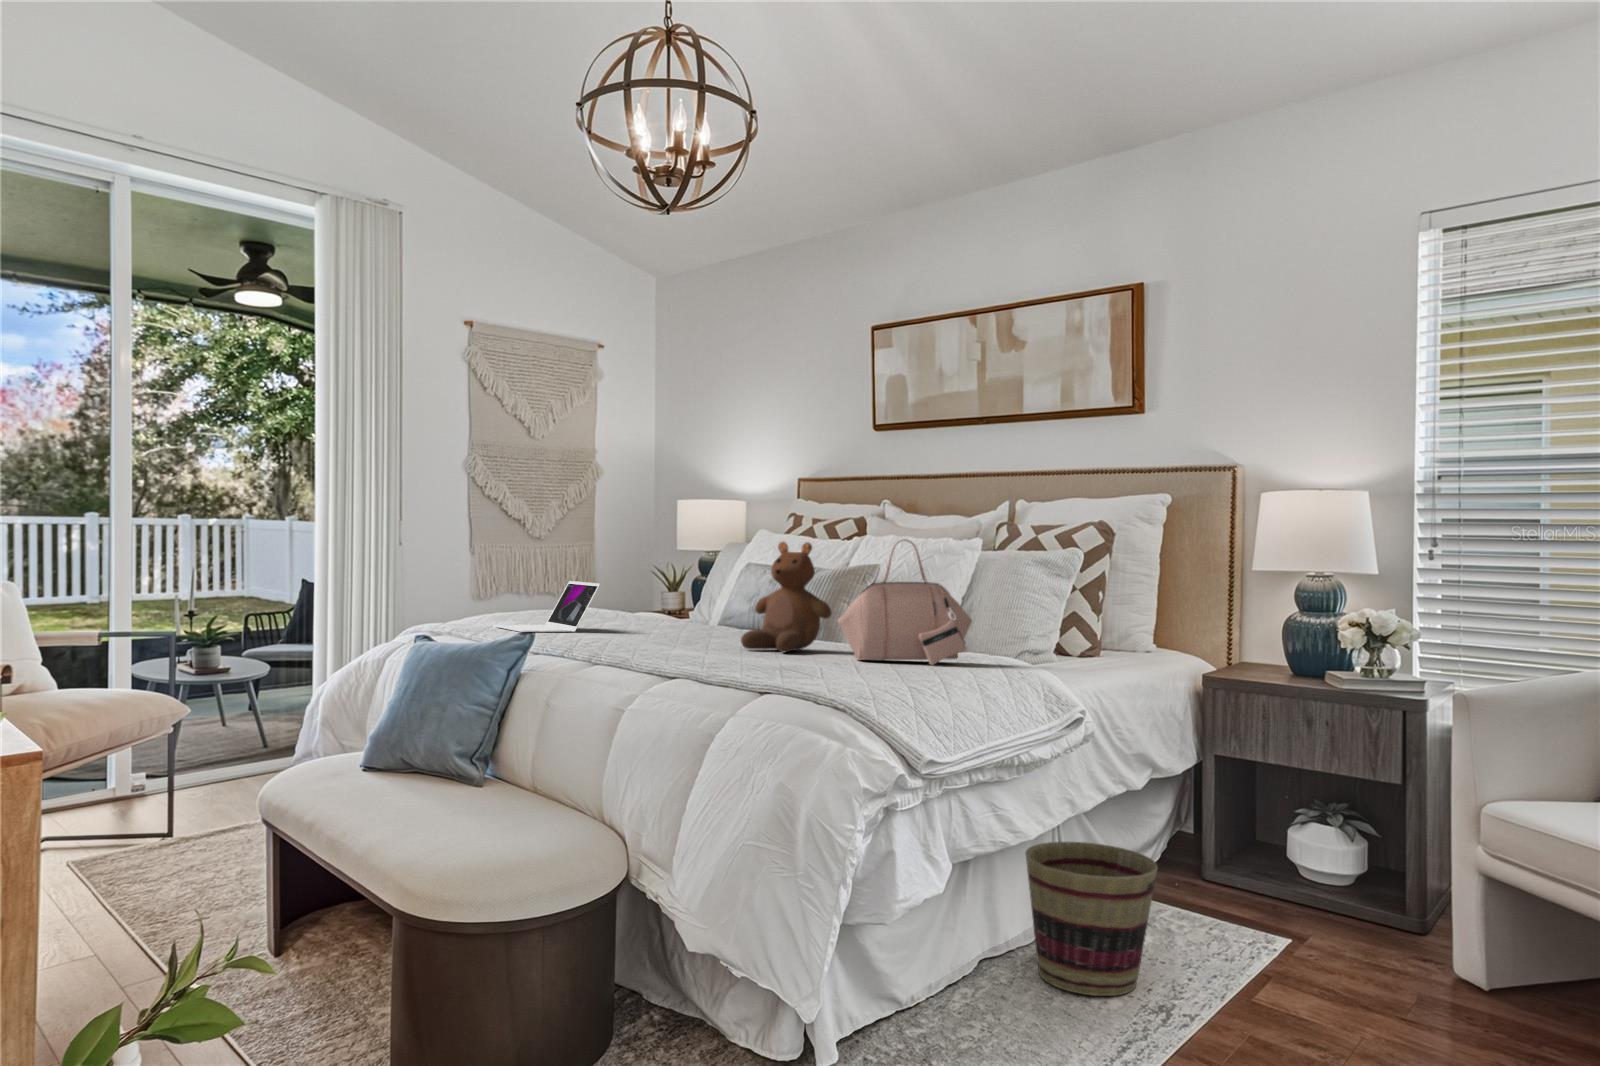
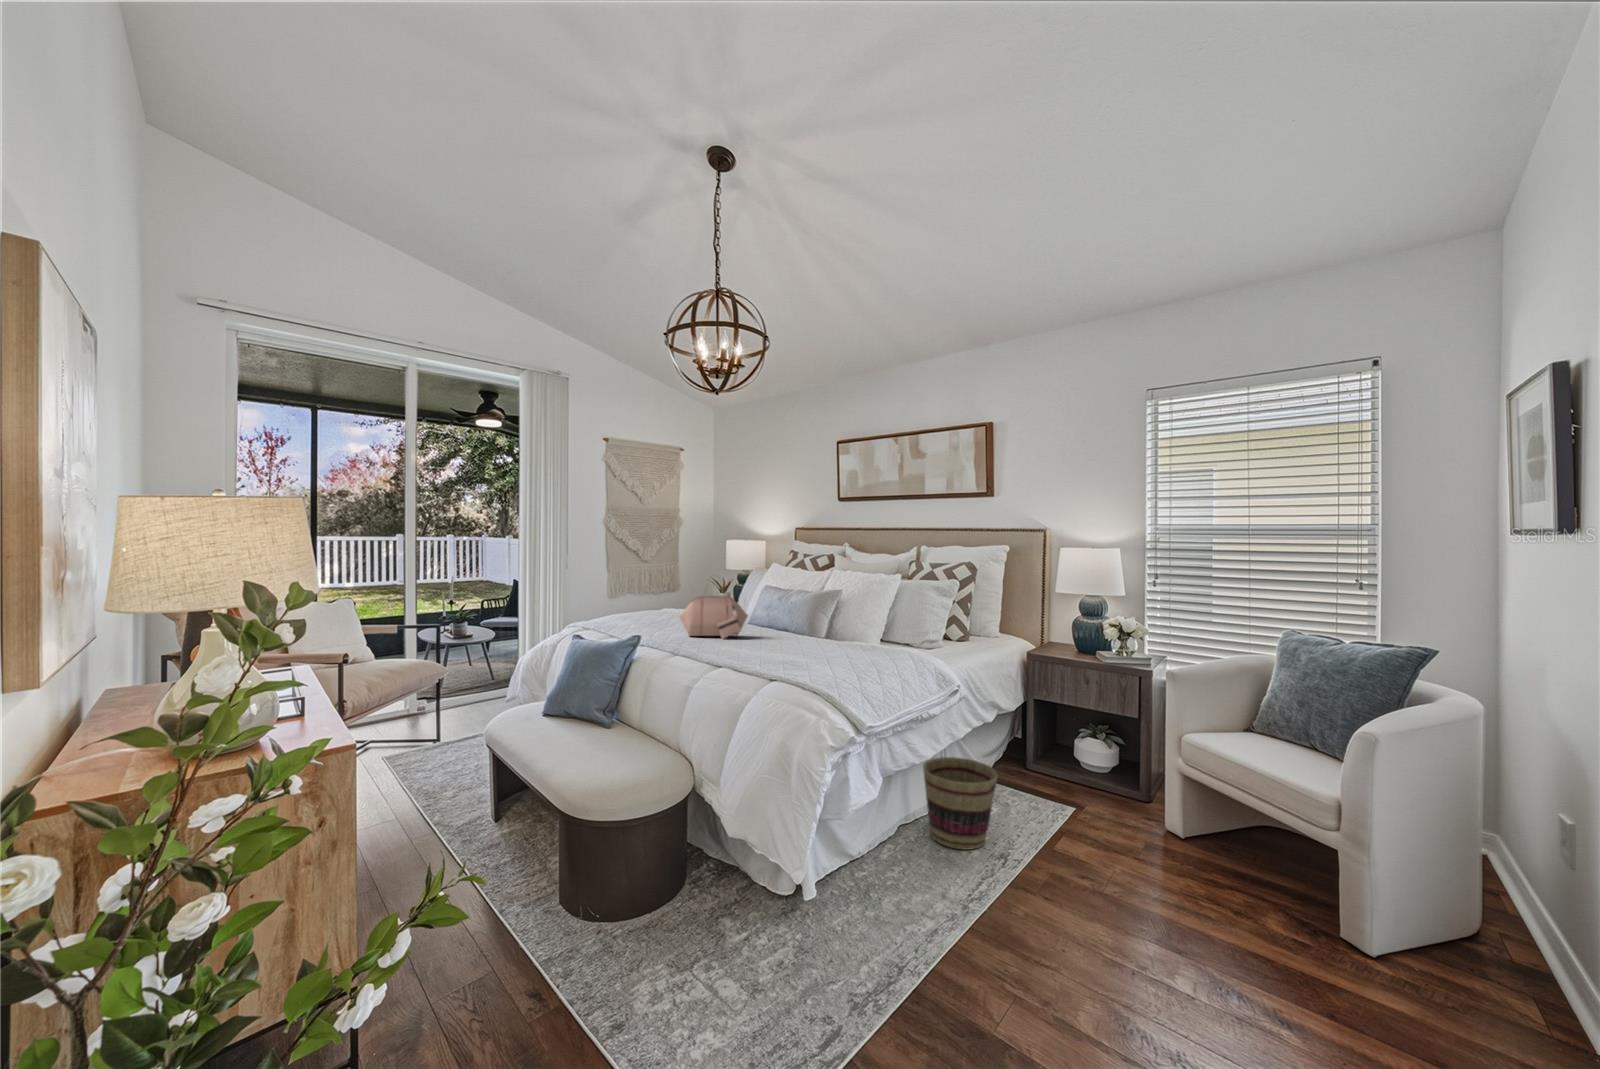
handbag: present [838,539,972,665] -> present [679,587,748,639]
teddy bear: present [741,542,831,653] -> none [762,581,813,647]
laptop: present [494,581,600,632] -> none [621,595,681,629]

